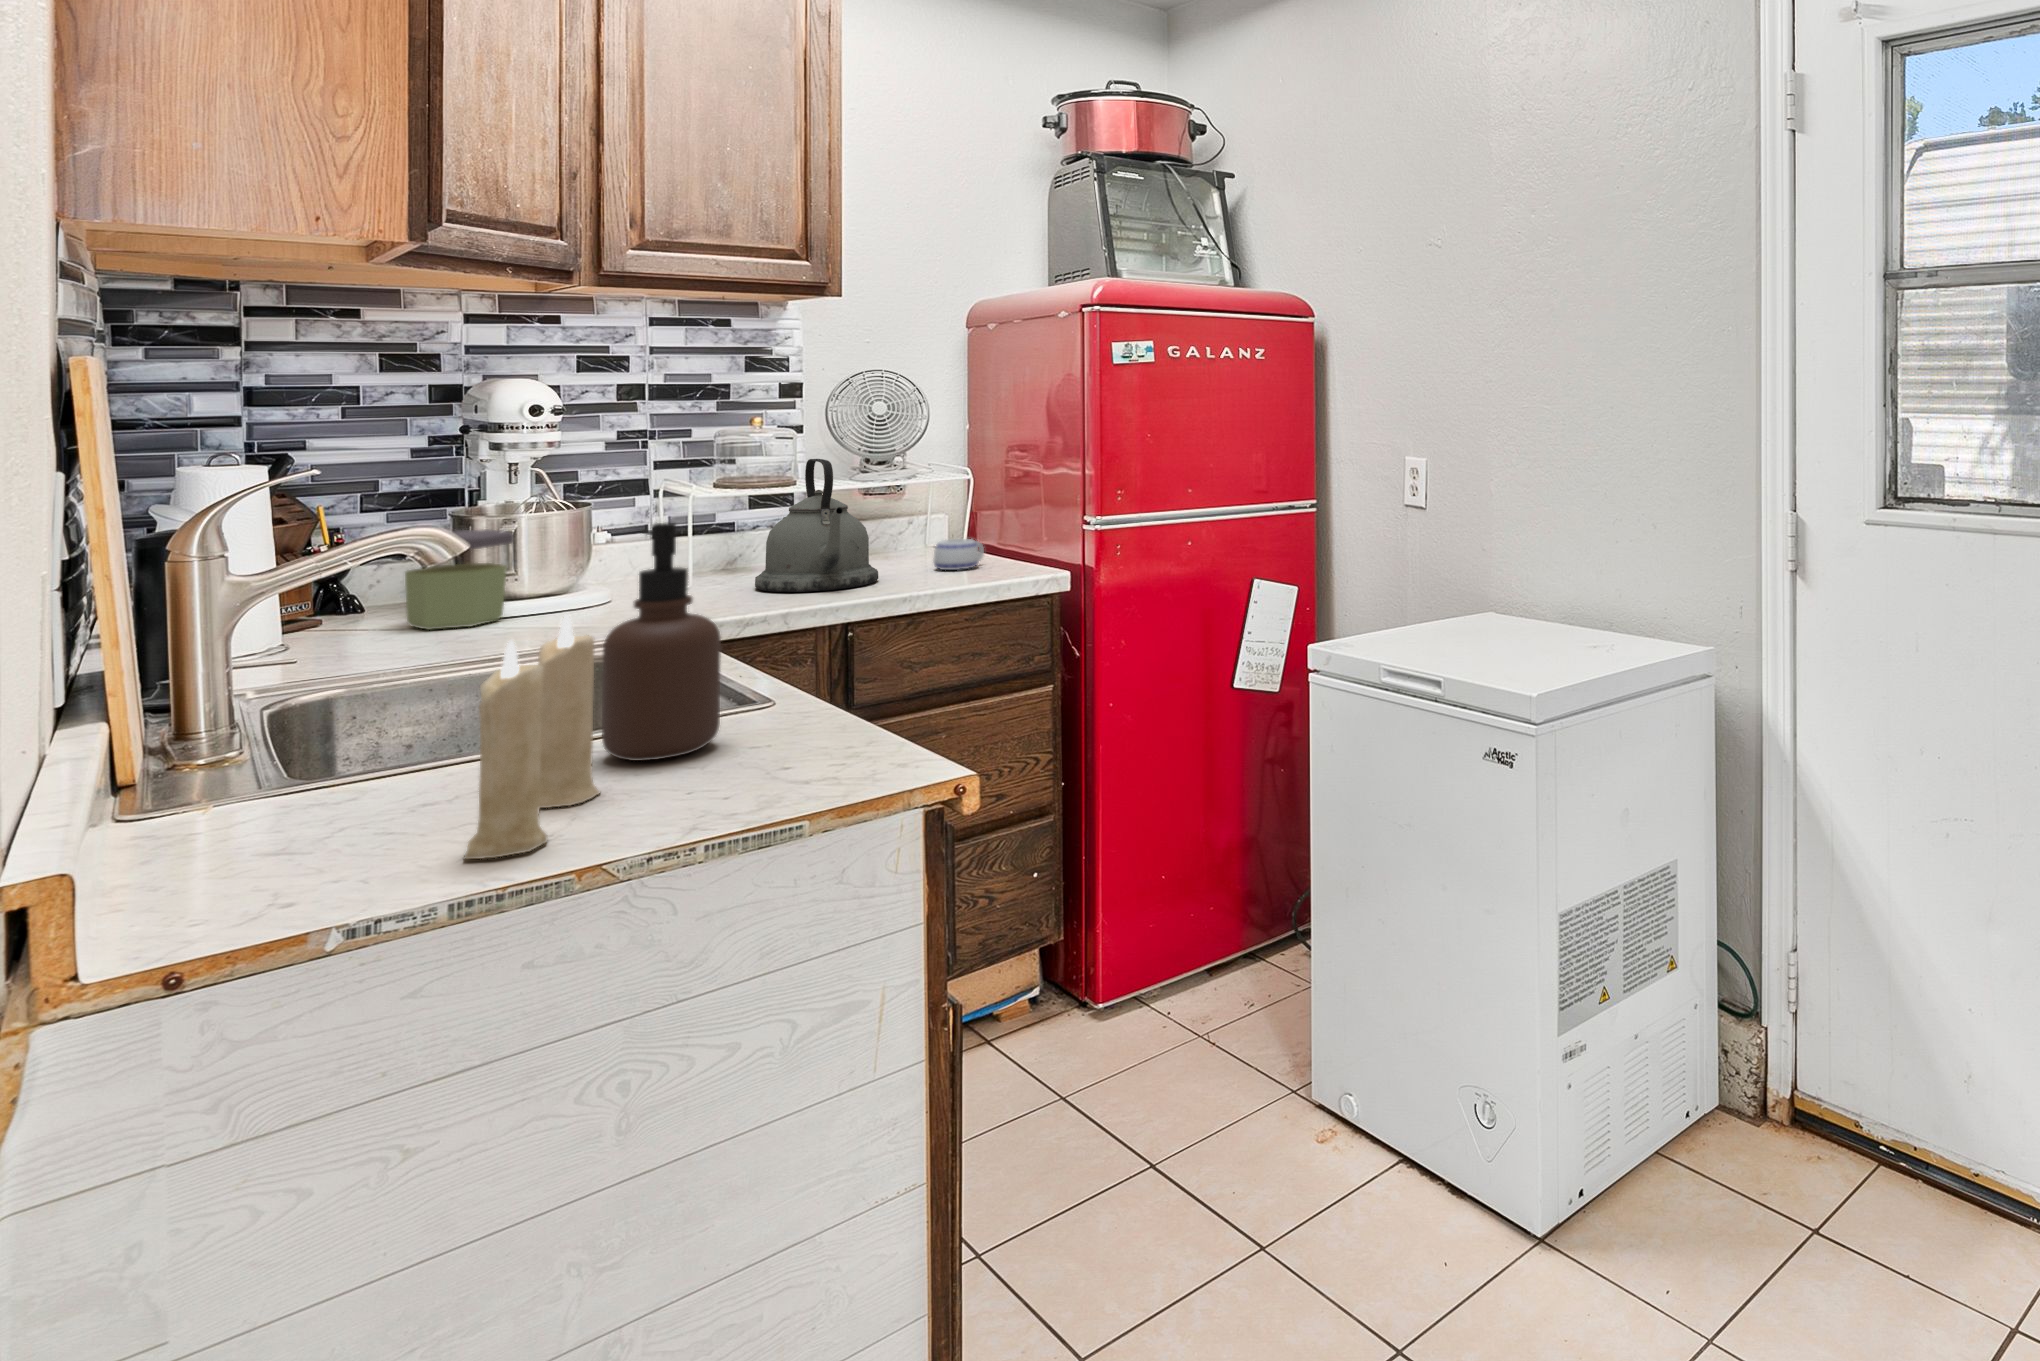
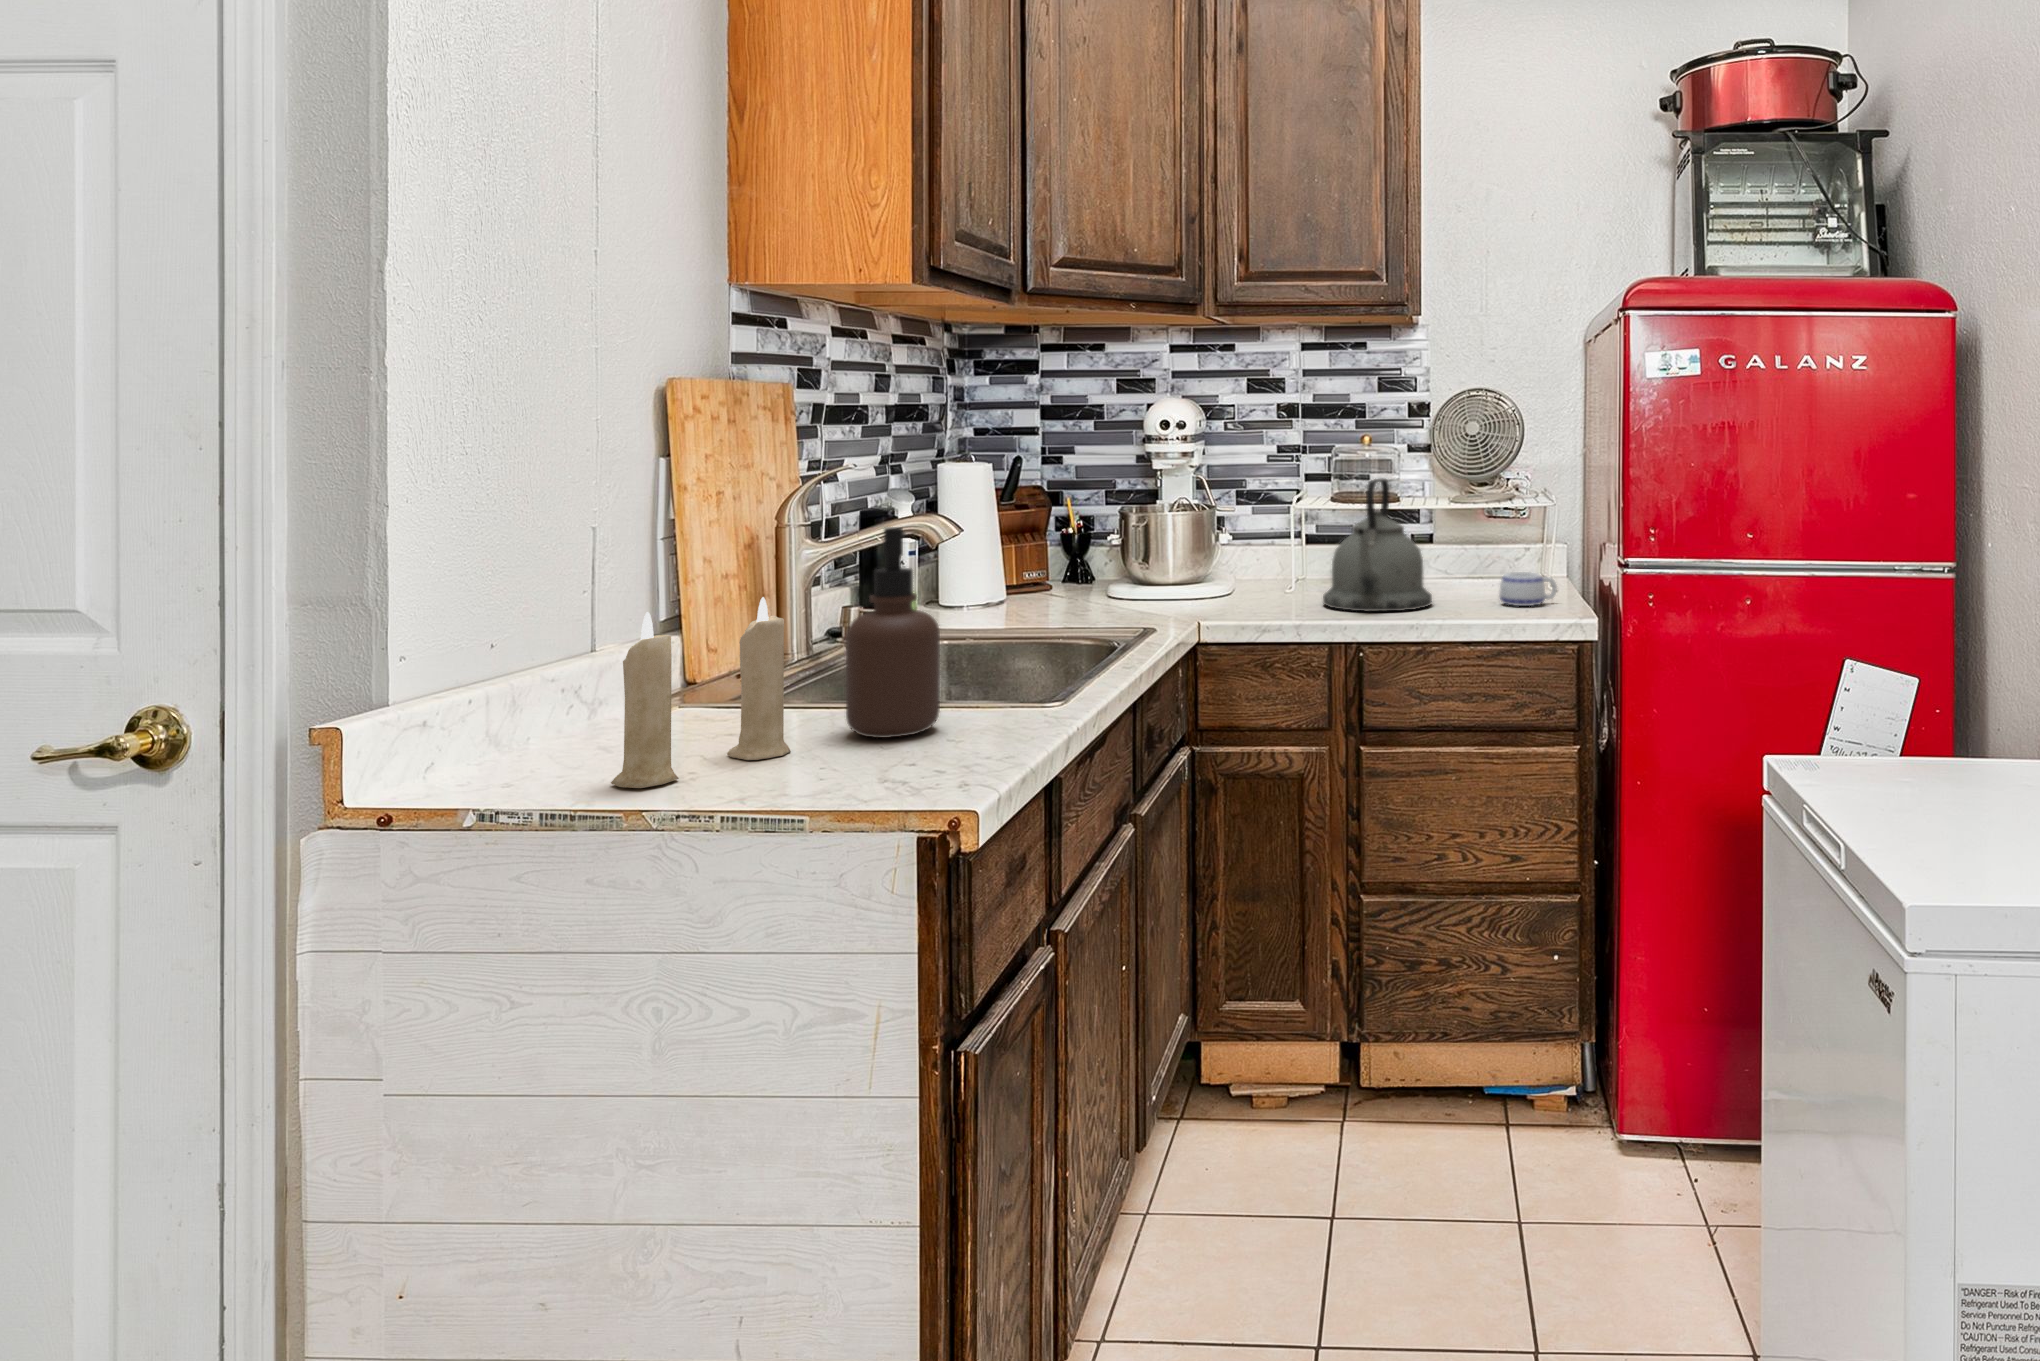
jar: present [405,529,514,630] -> none [1059,526,1127,608]

